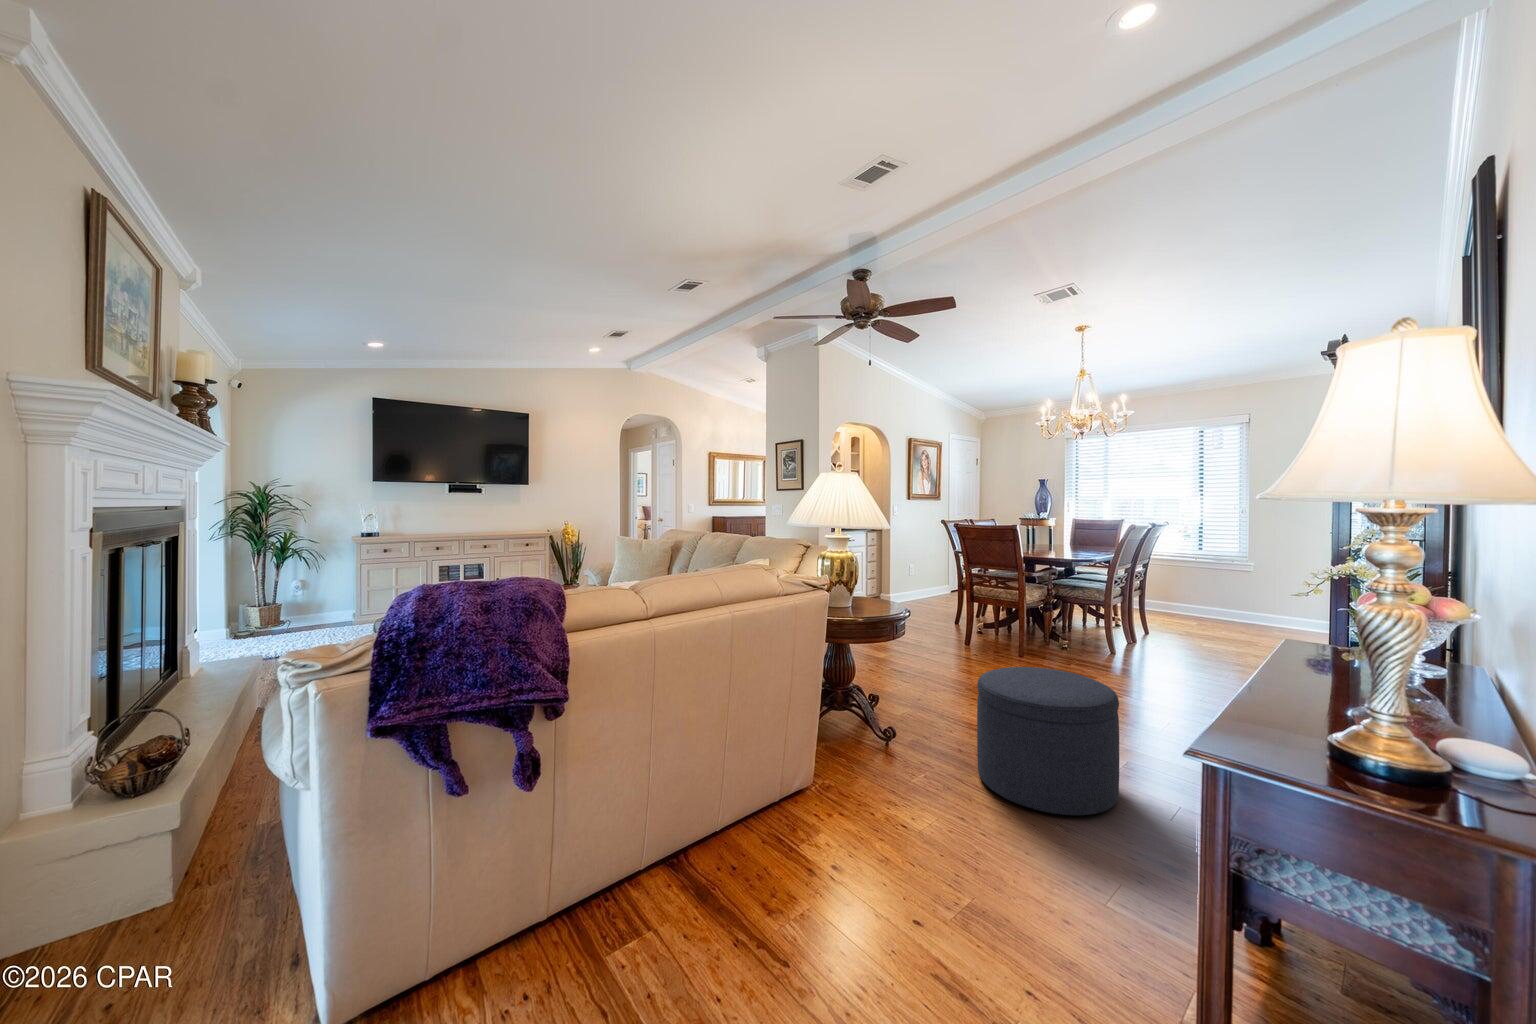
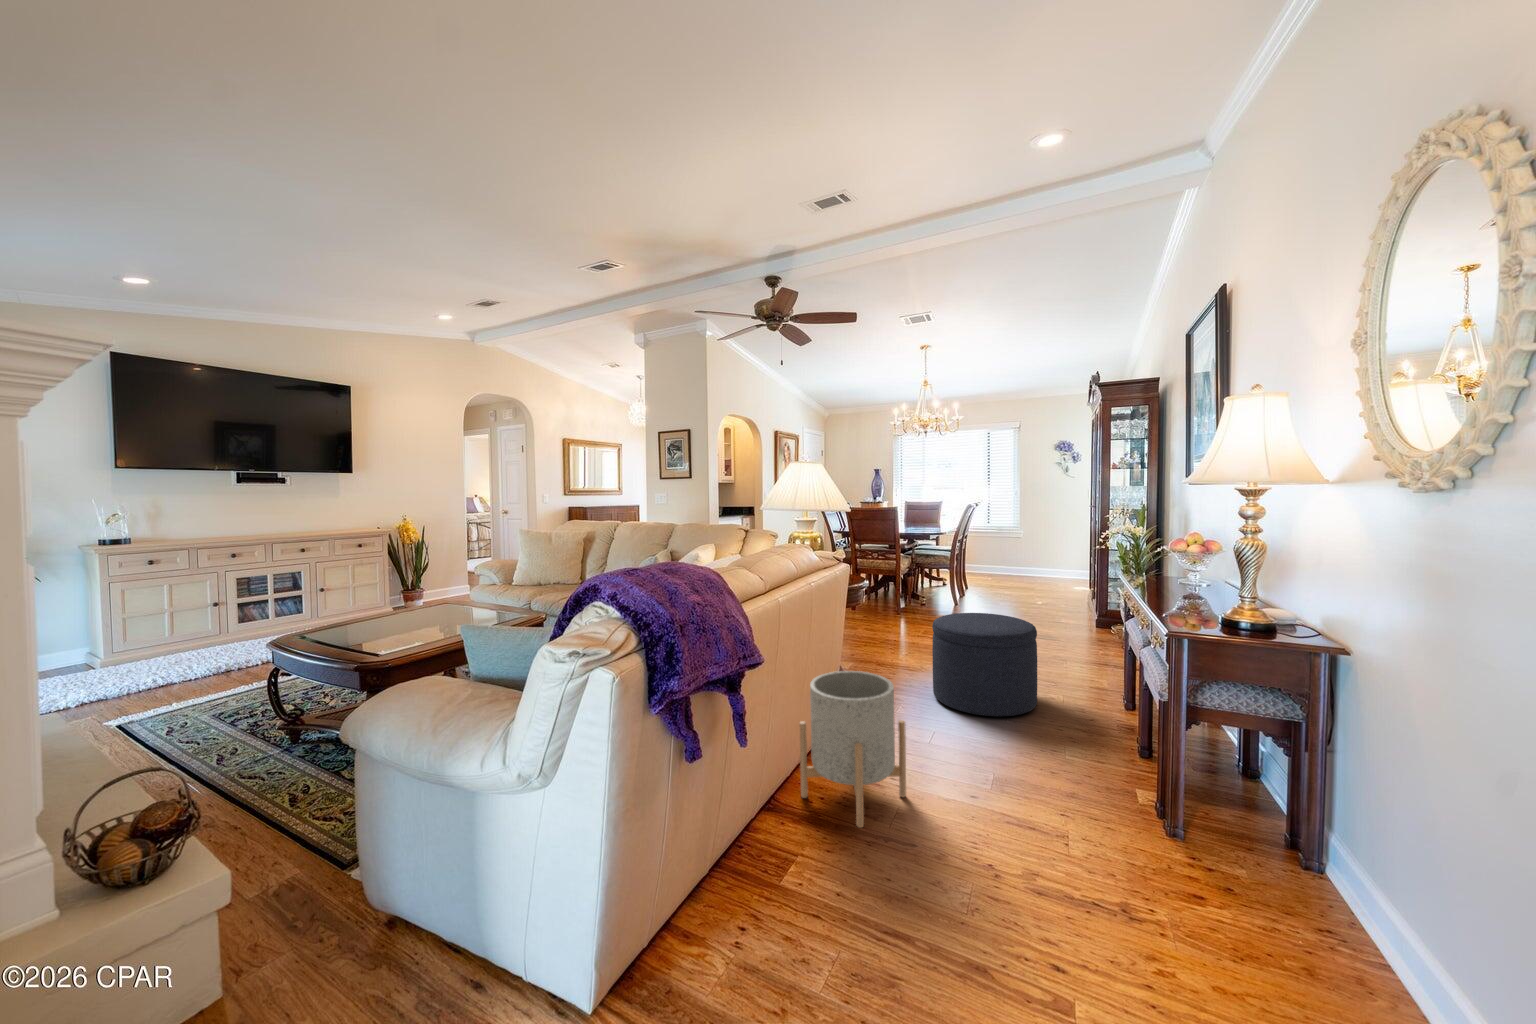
planter: none [717,722,833,917] -> present [799,671,906,828]

